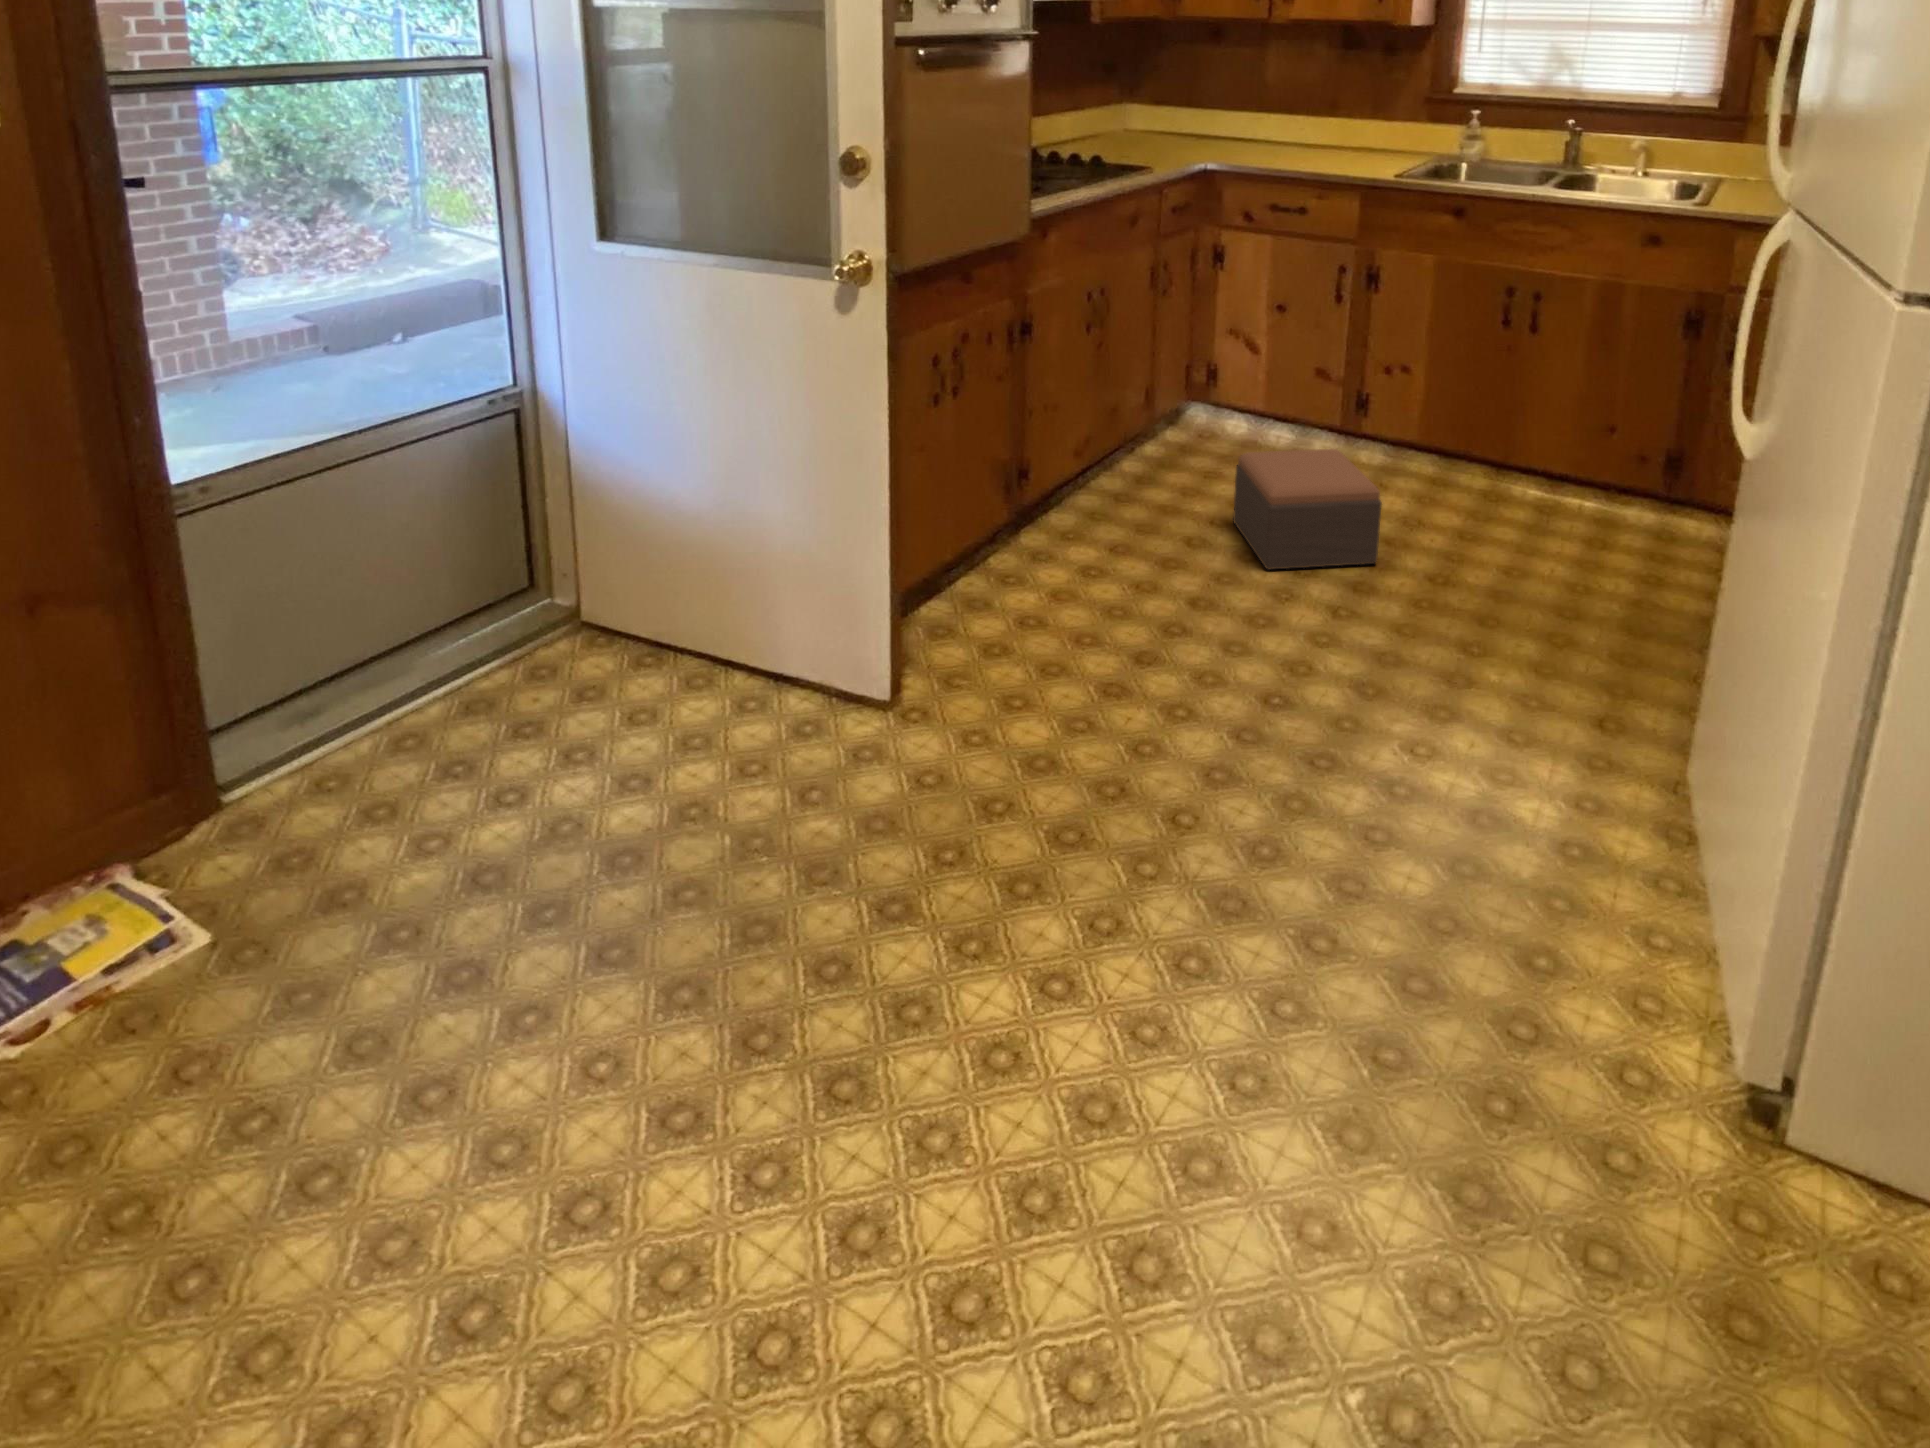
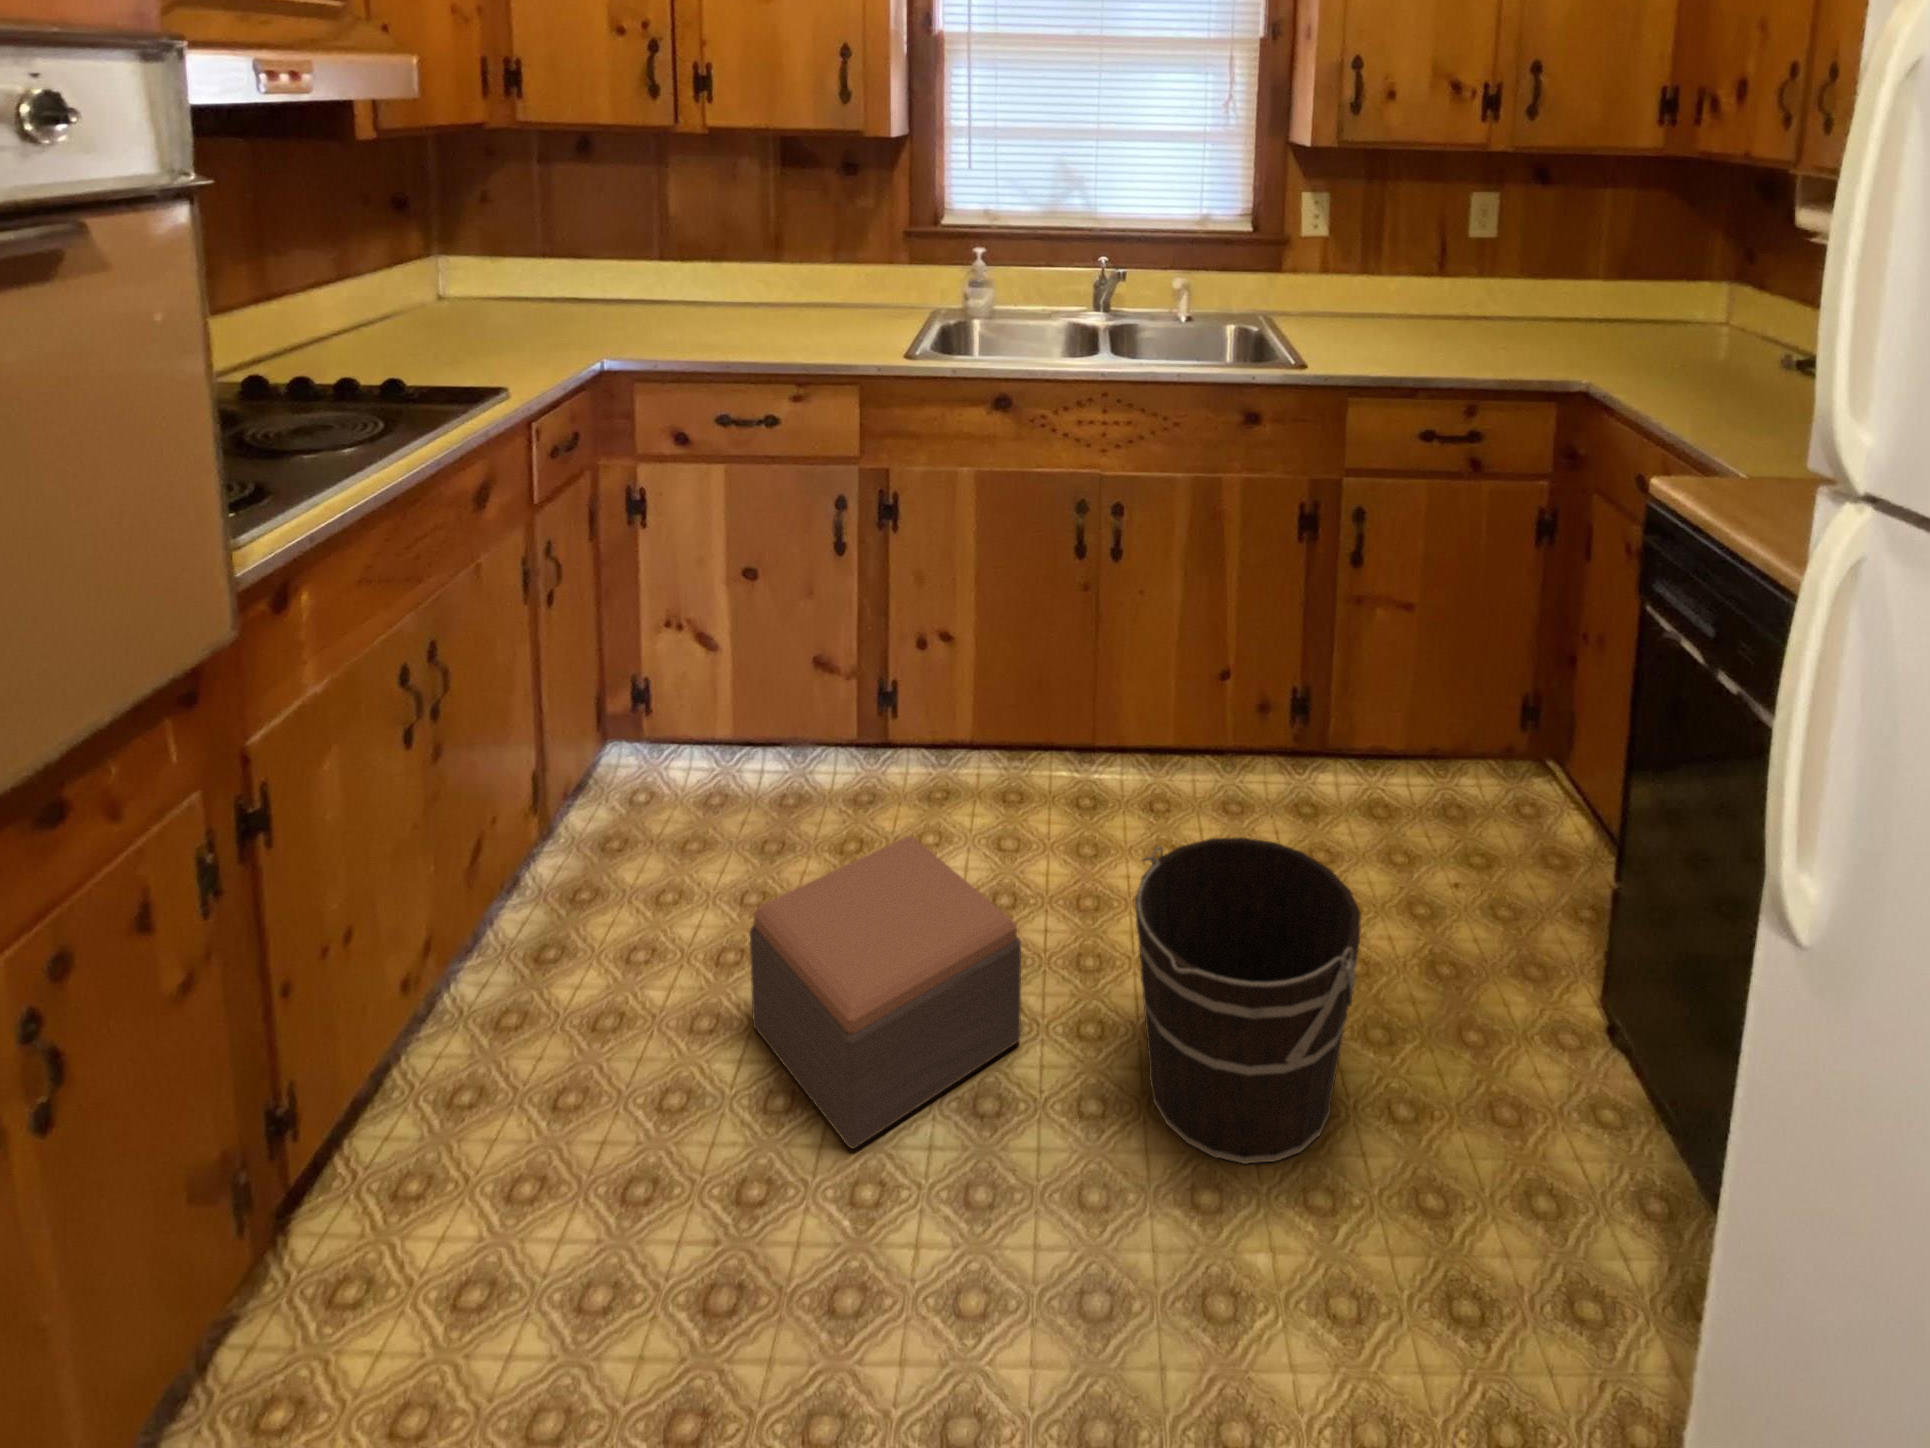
bucket: none [1440,465,1587,640] -> present [1135,837,1361,1164]

